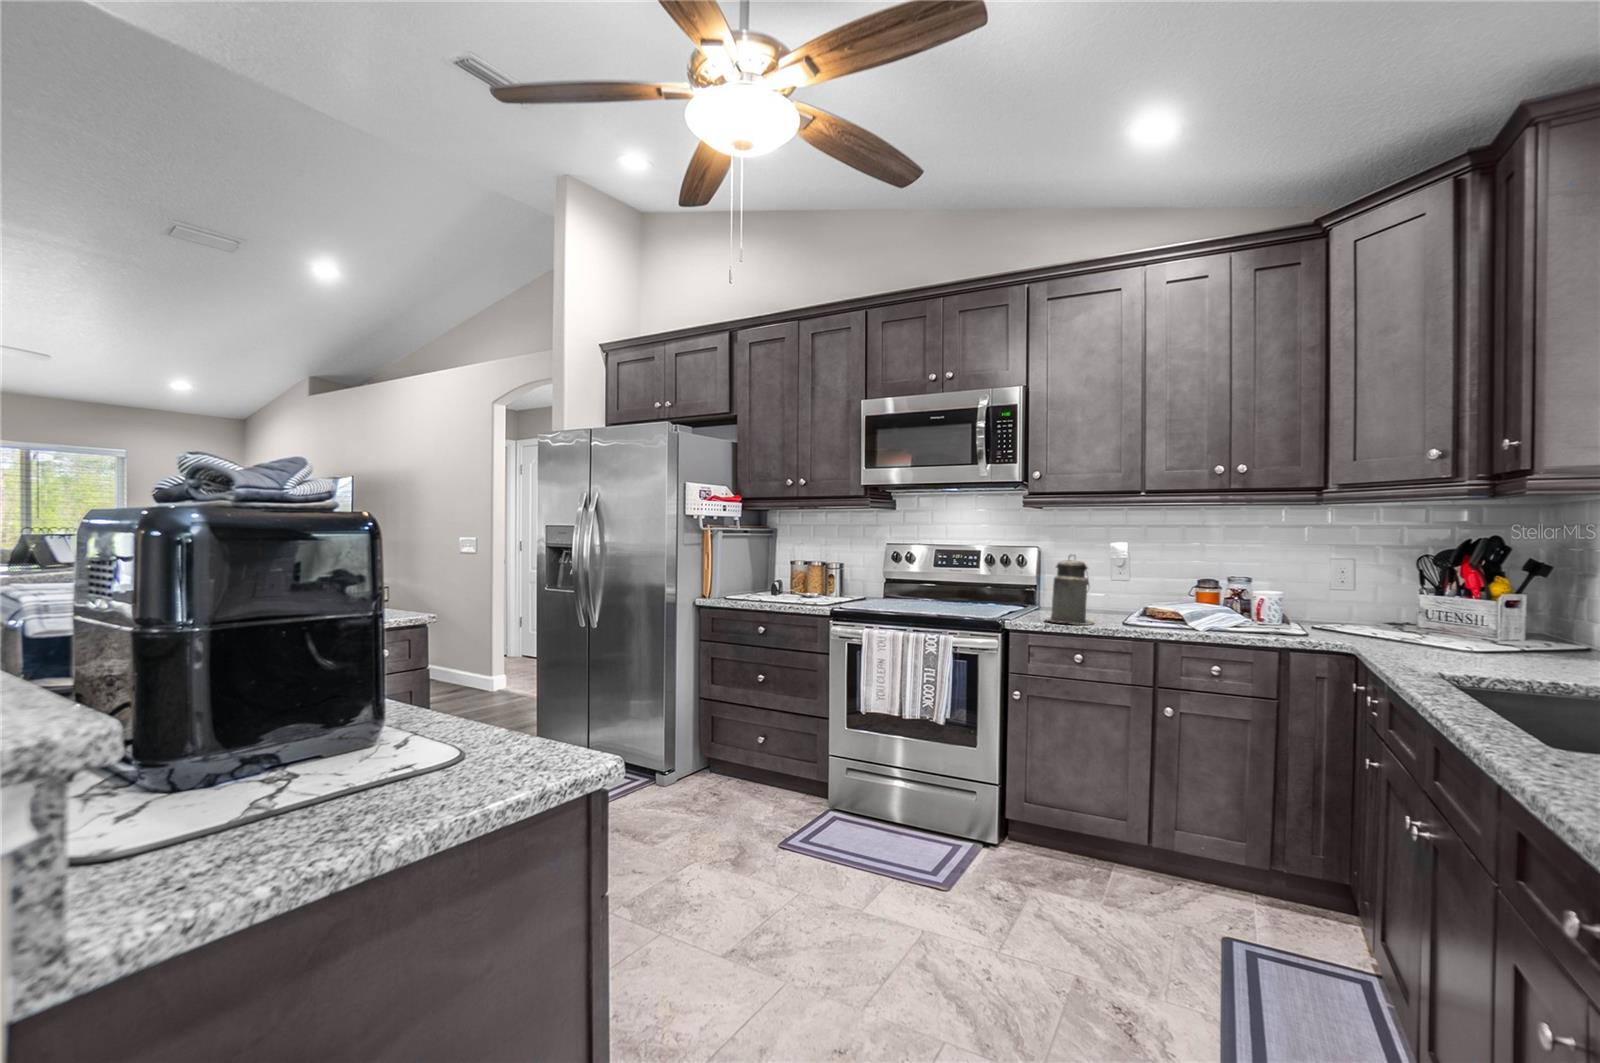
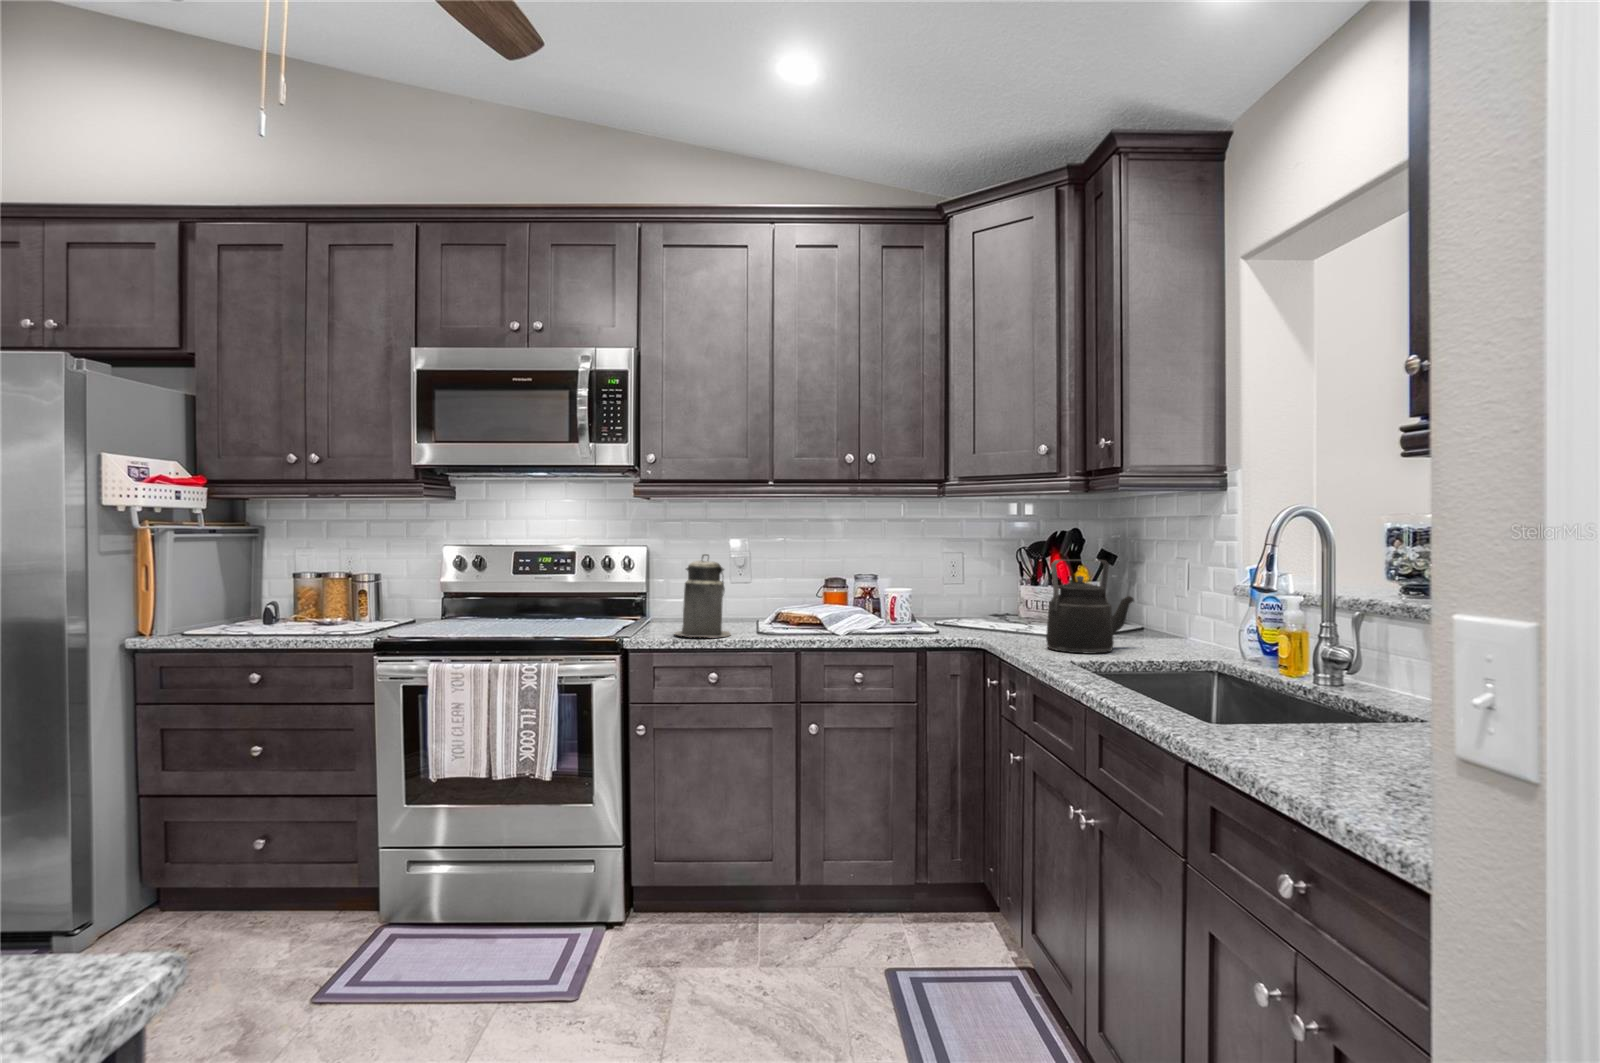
kettle: none [1416,567,1542,666] -> present [1046,560,1134,654]

